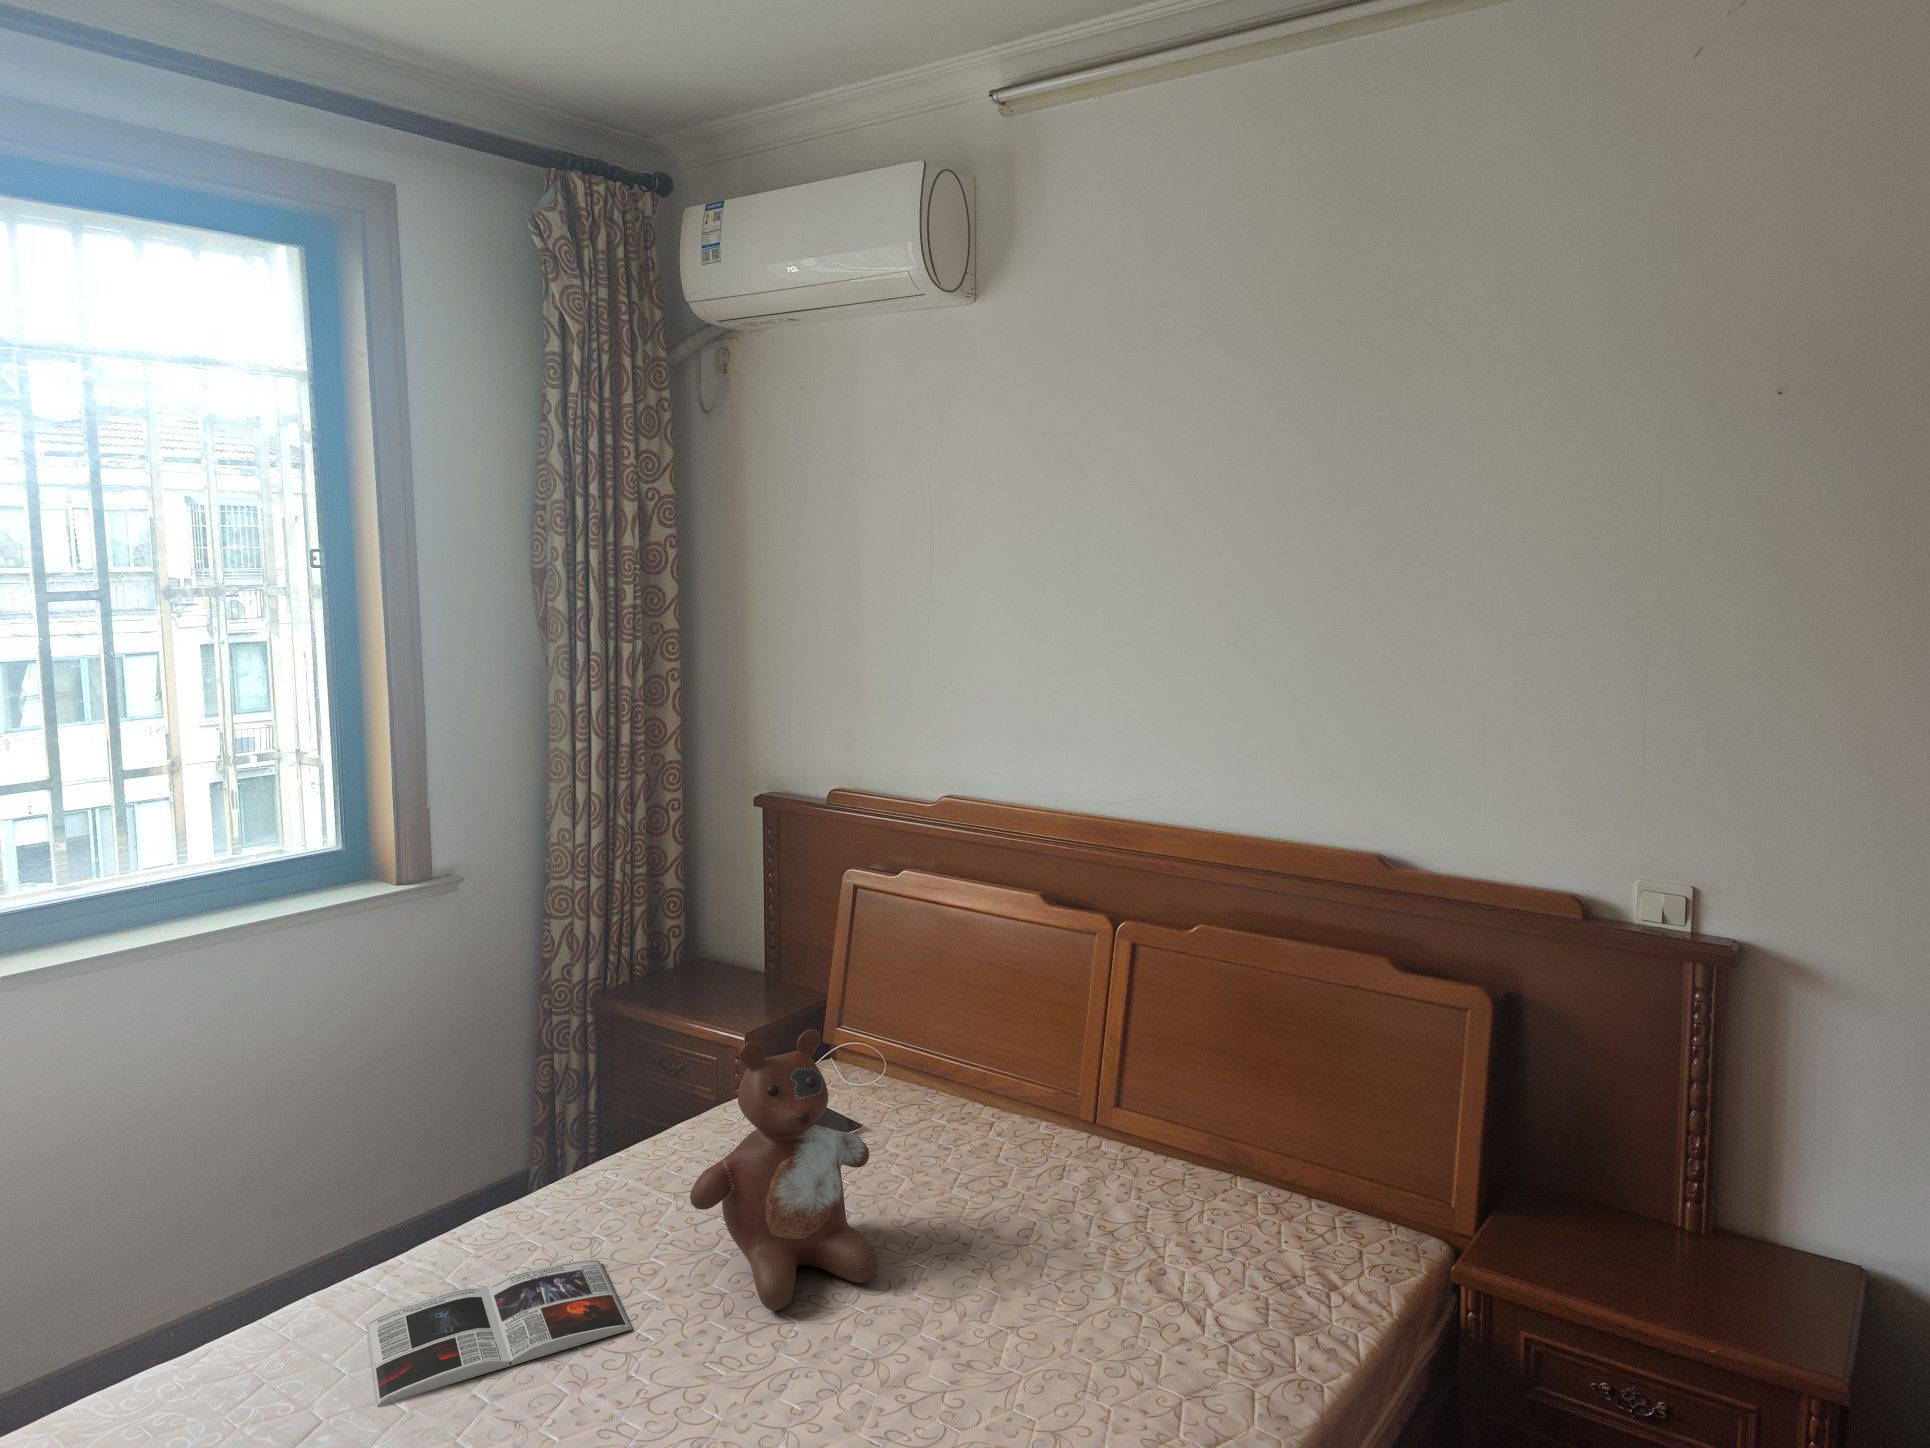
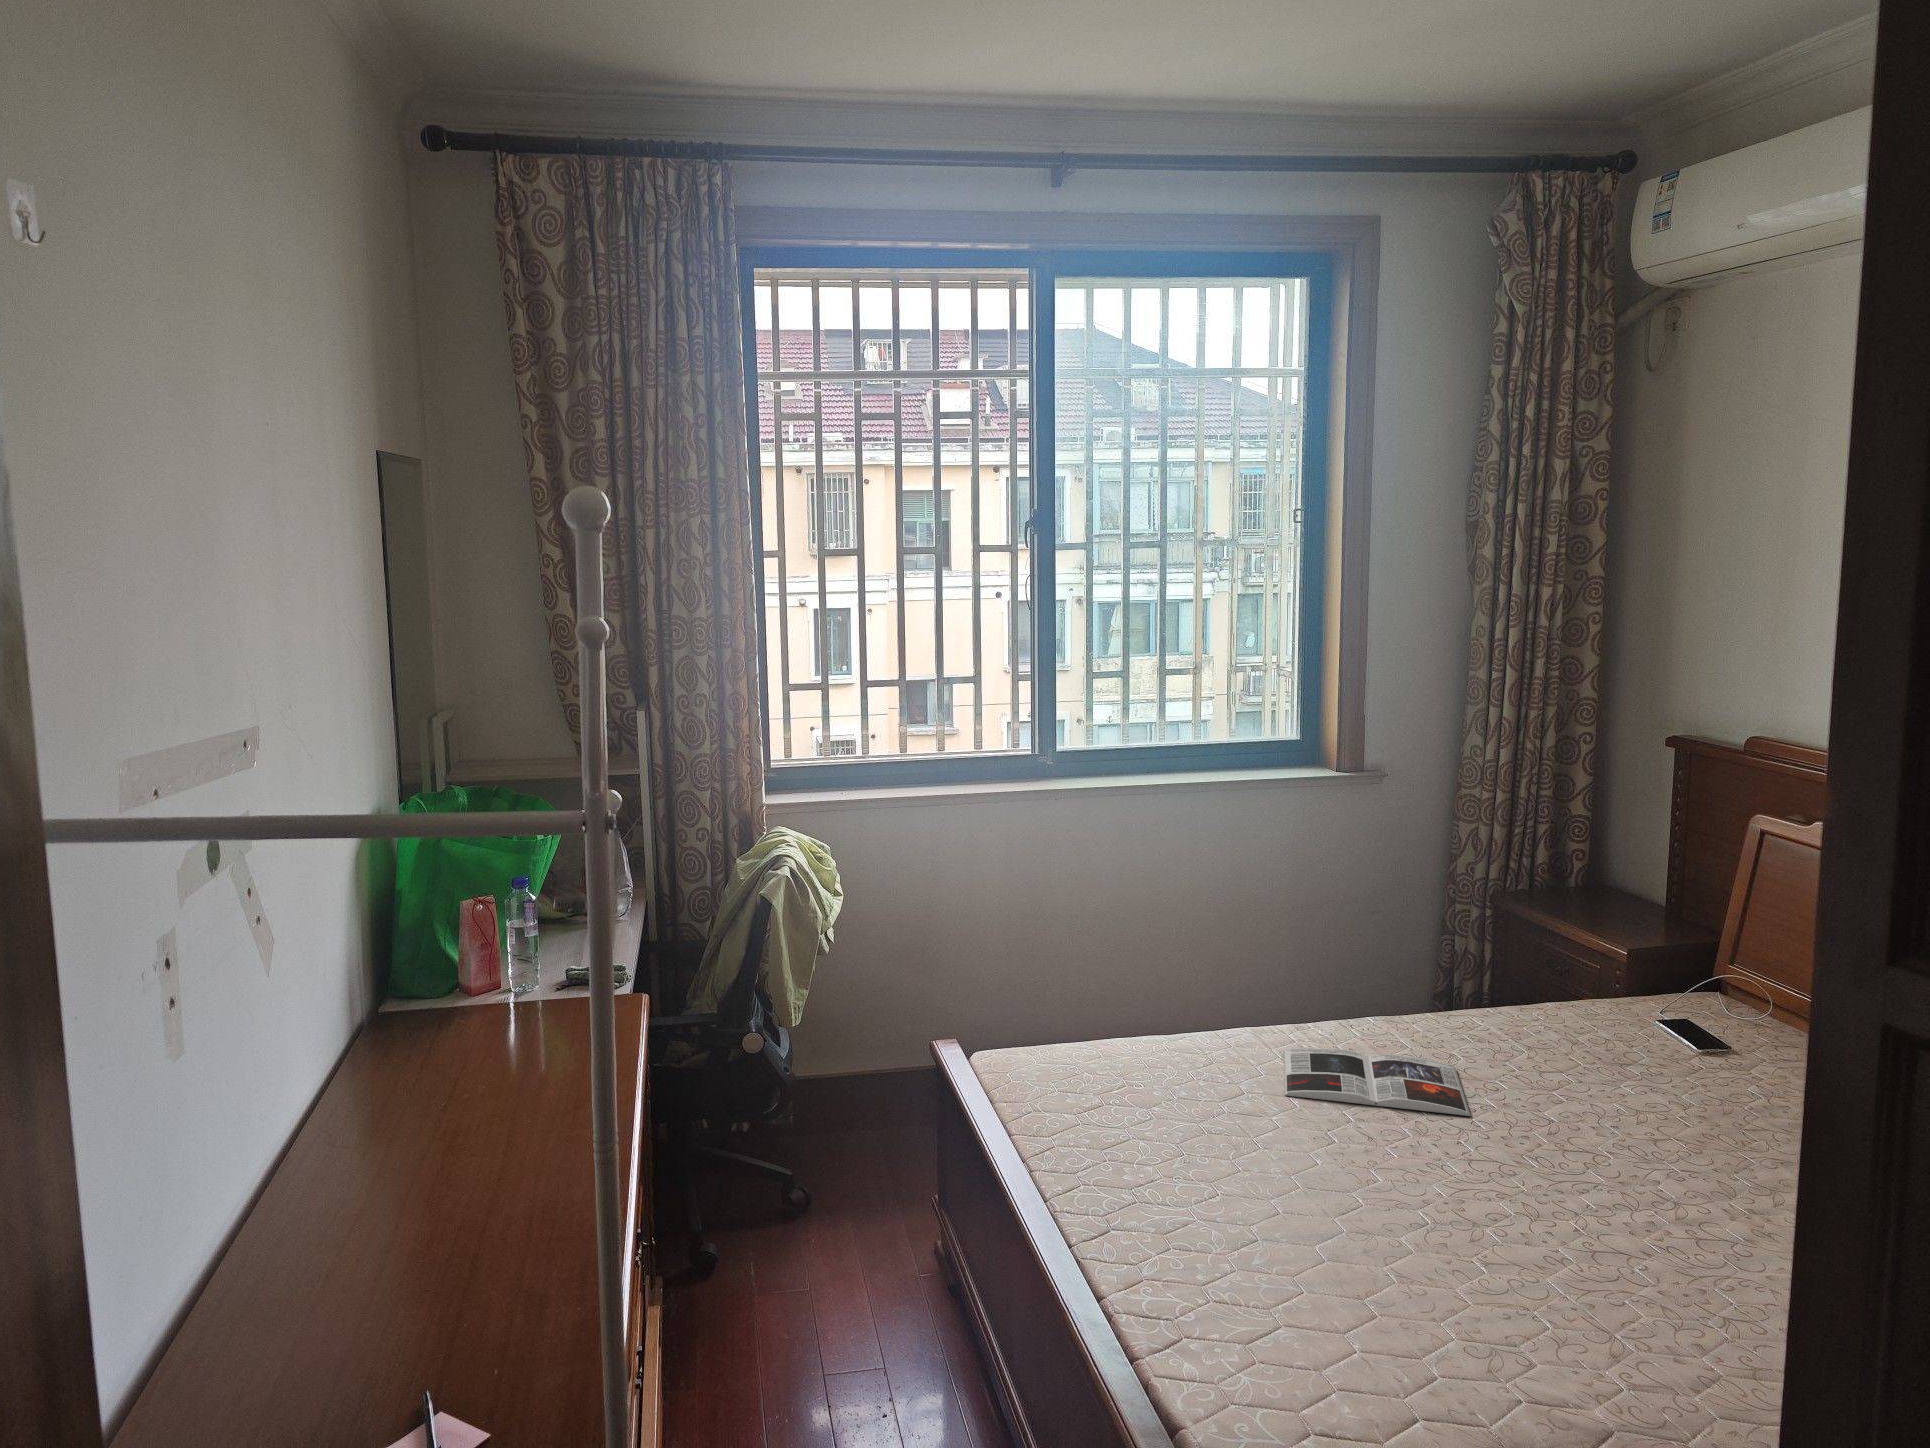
stuffed bear: present [690,1029,878,1311] -> none [1532,923,1714,1155]

